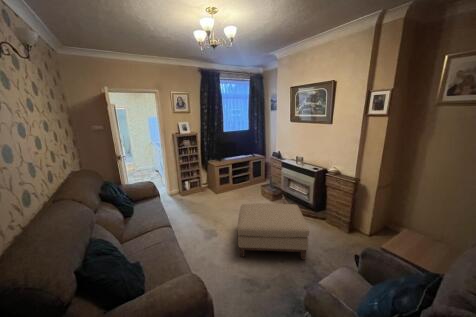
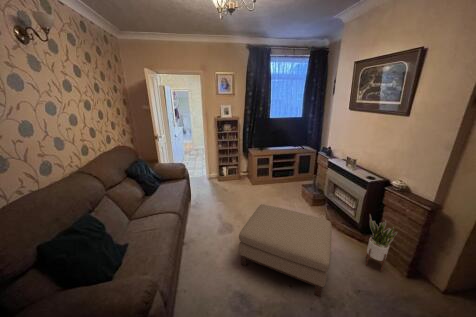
potted plant: none [321,193,339,233] -> present [366,215,397,271]

